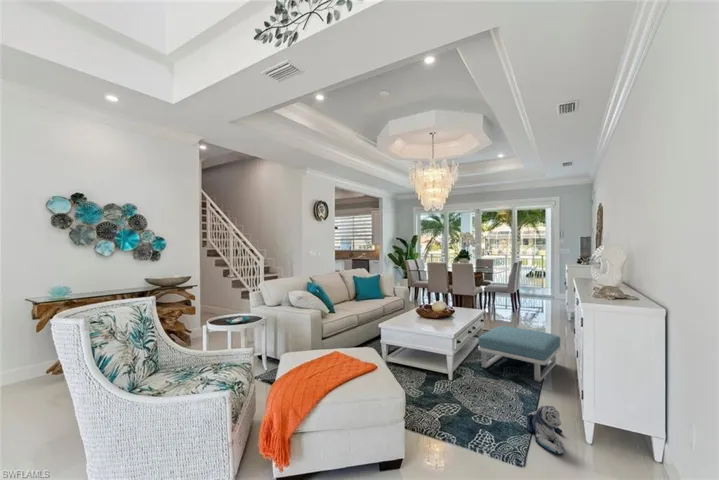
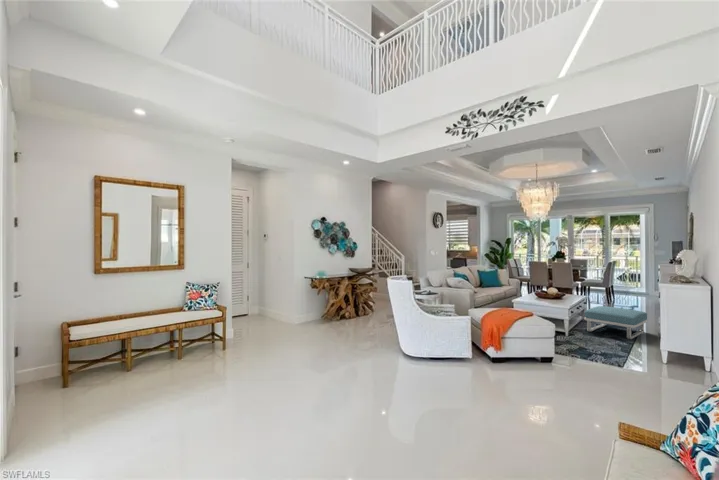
plush toy: present [527,405,564,454] -> none [622,340,645,363]

